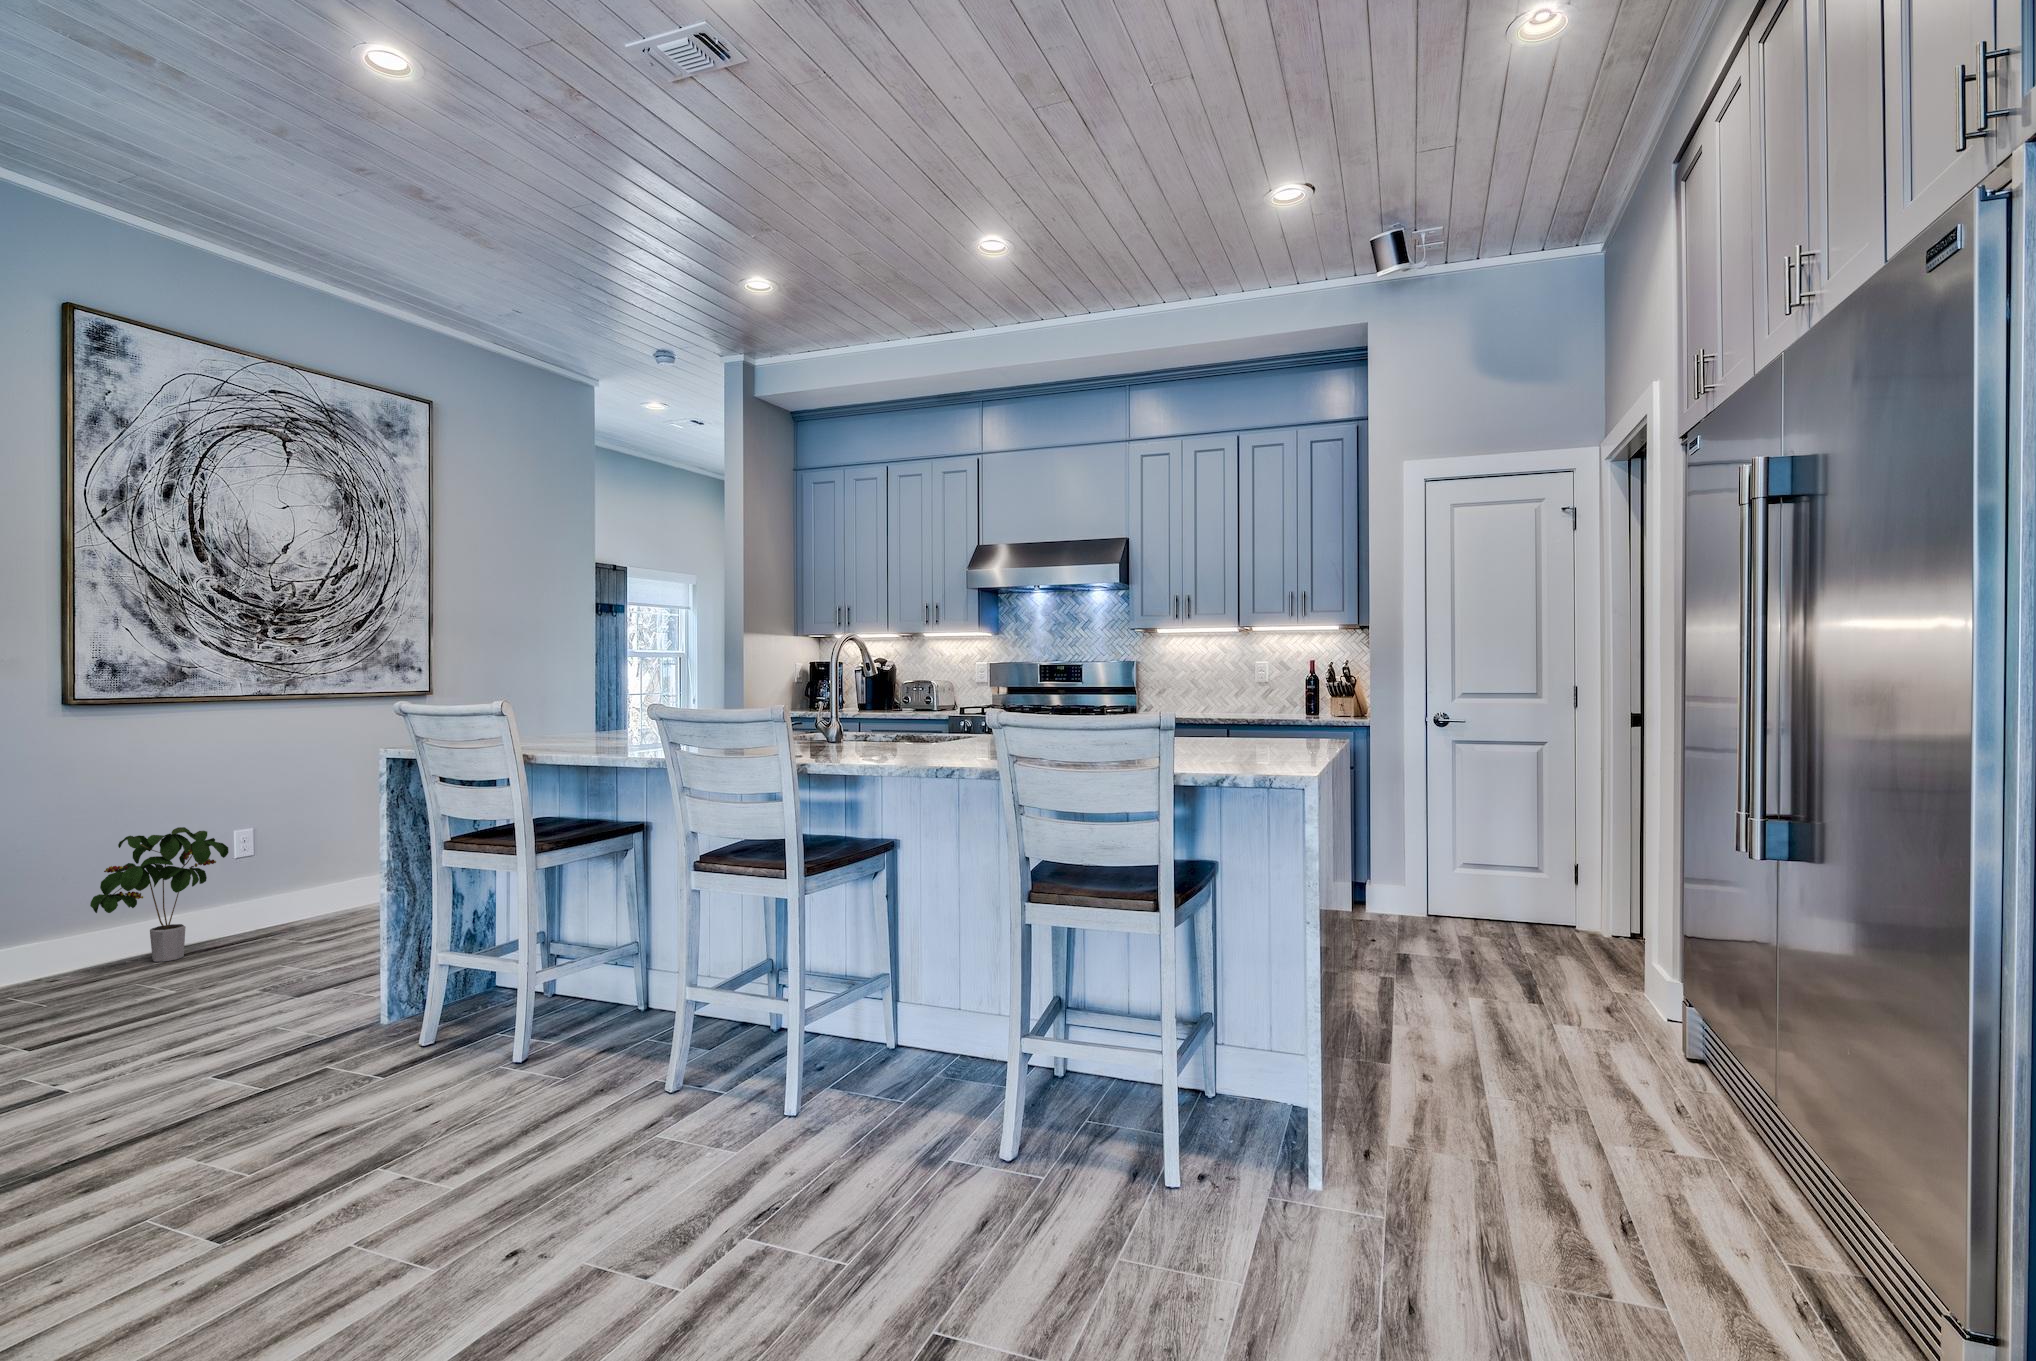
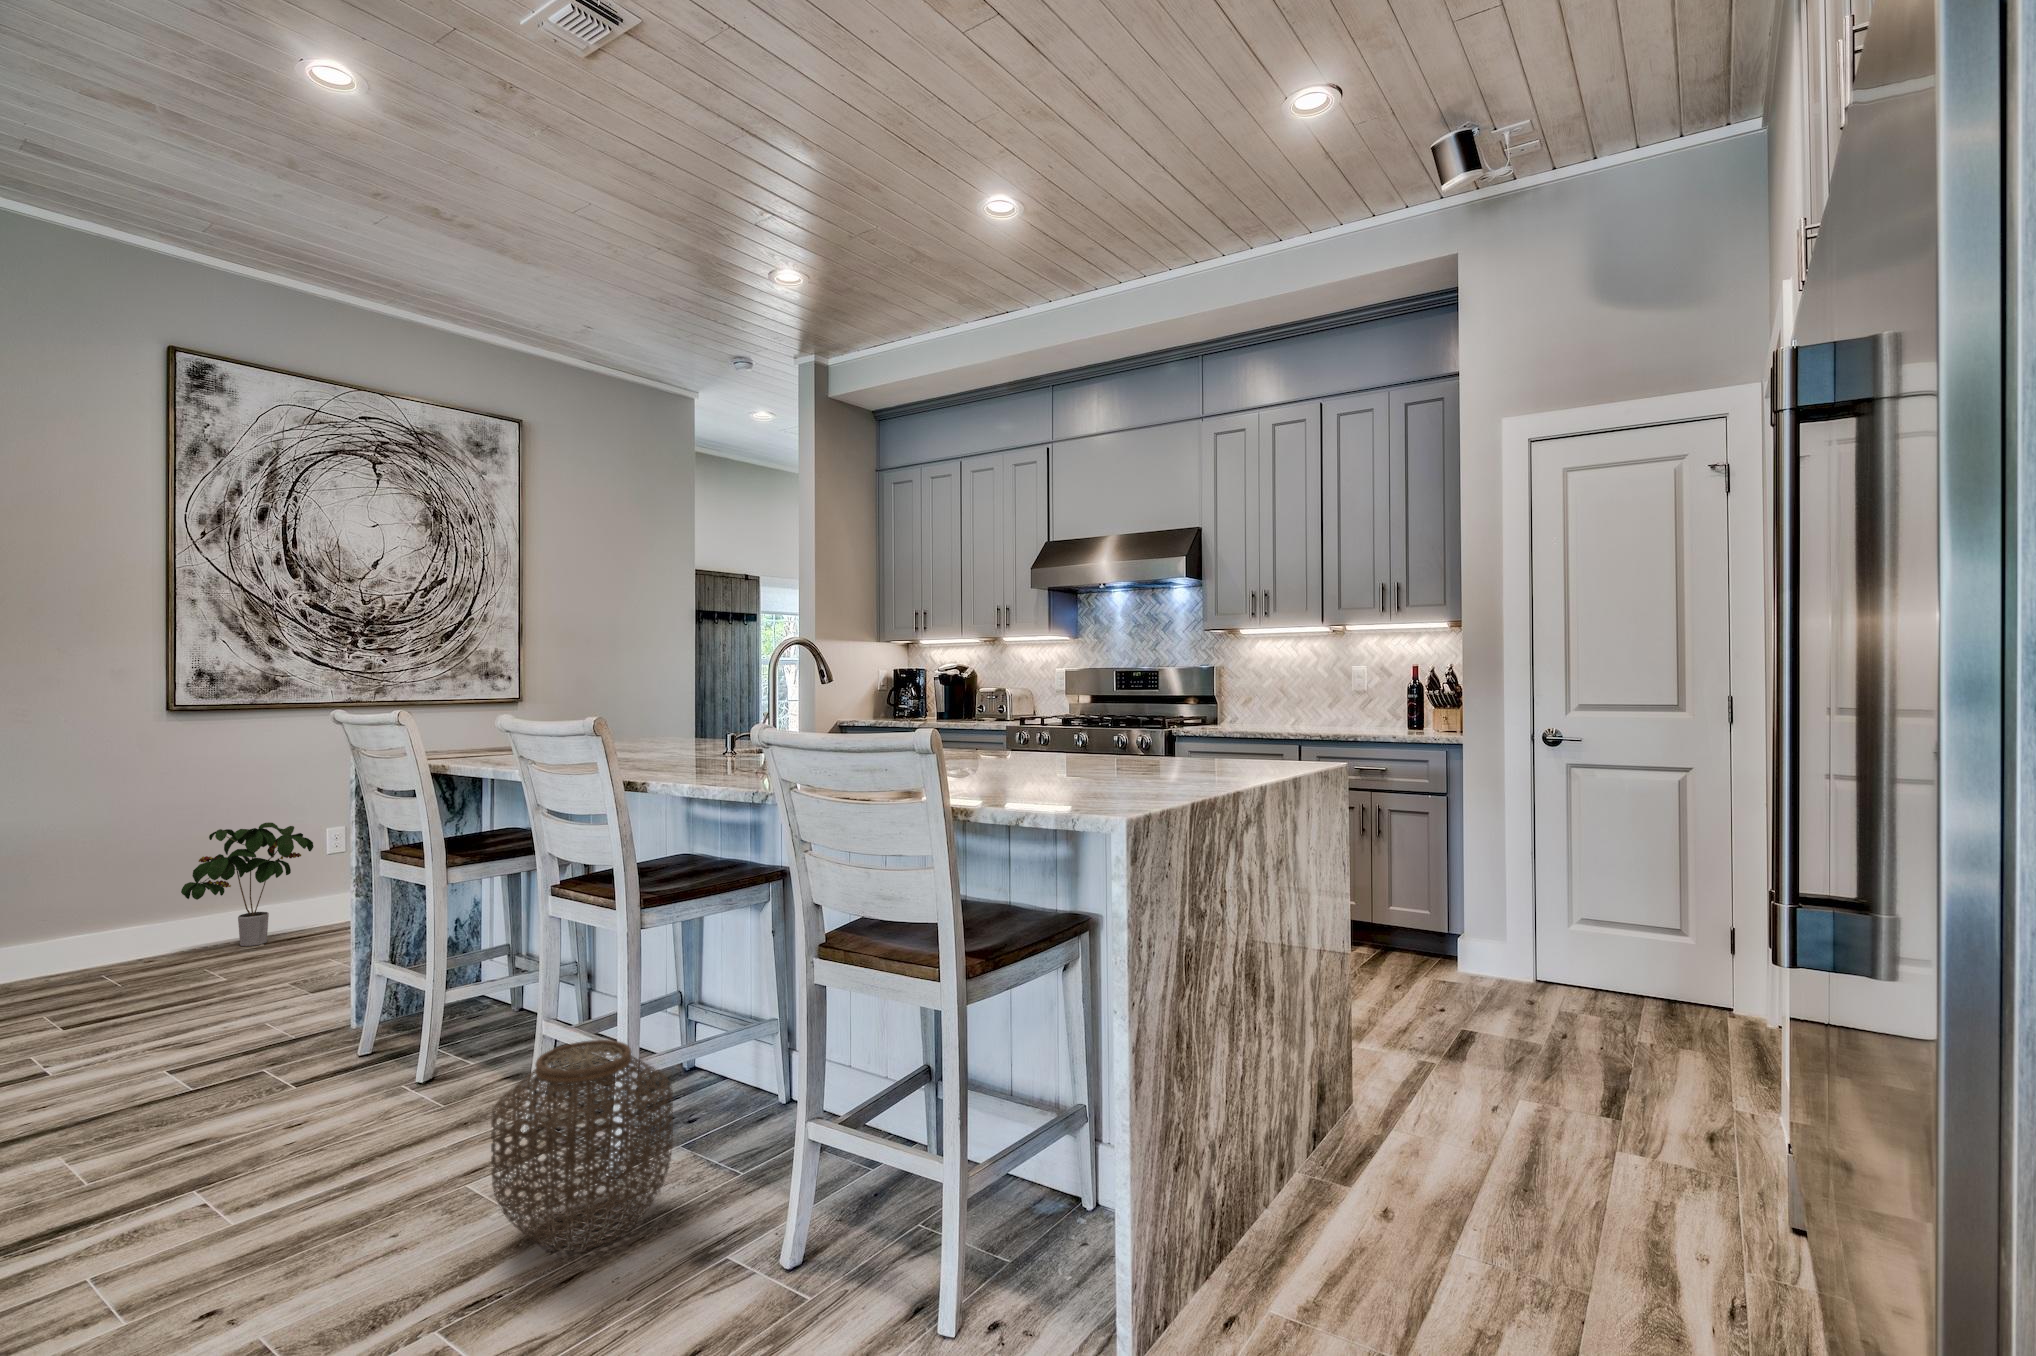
woven basket: none [723,990,875,1172] -> present [491,1040,673,1251]

